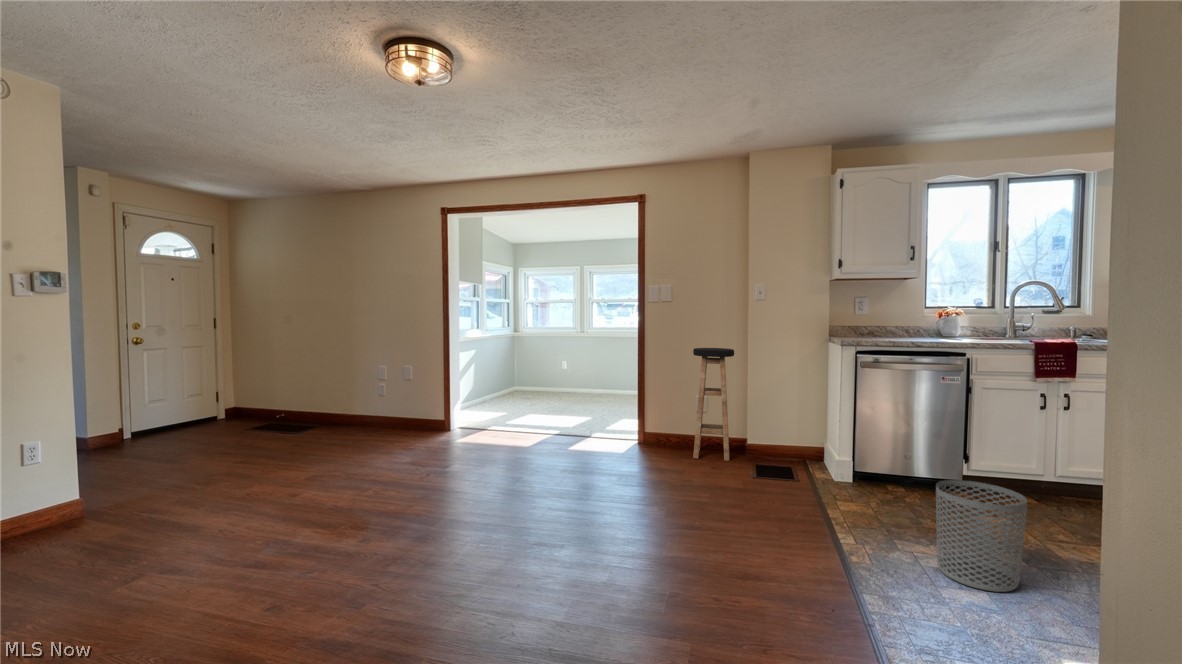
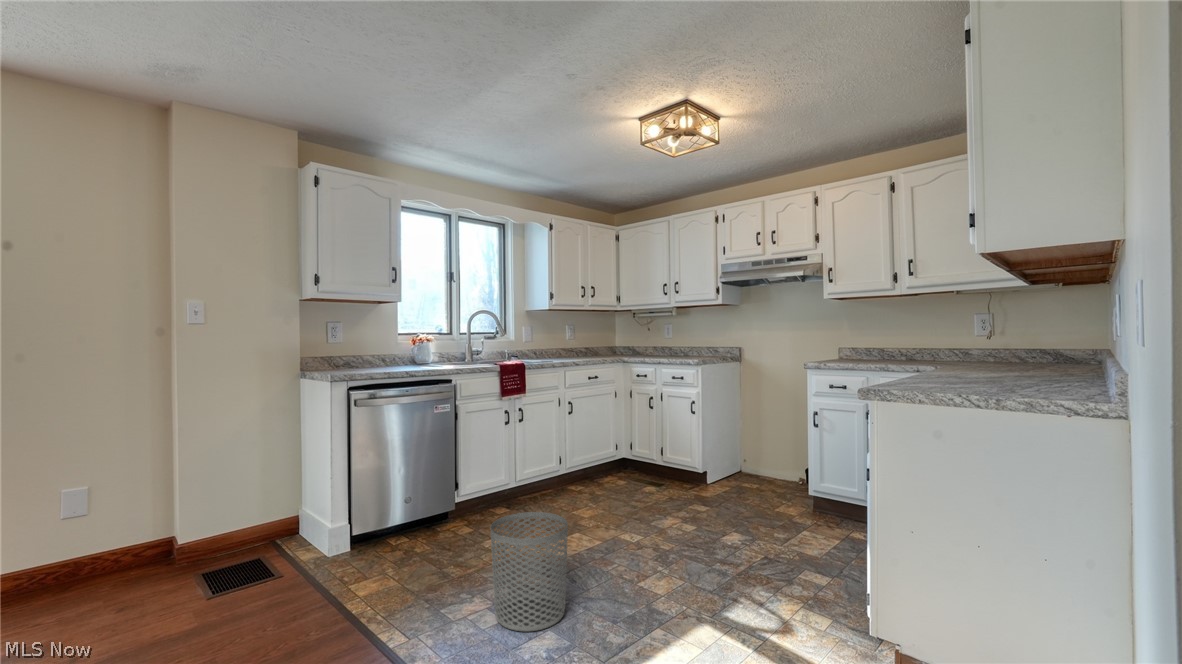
bar stool: present [693,348,734,461] -> none [62,402,152,606]

